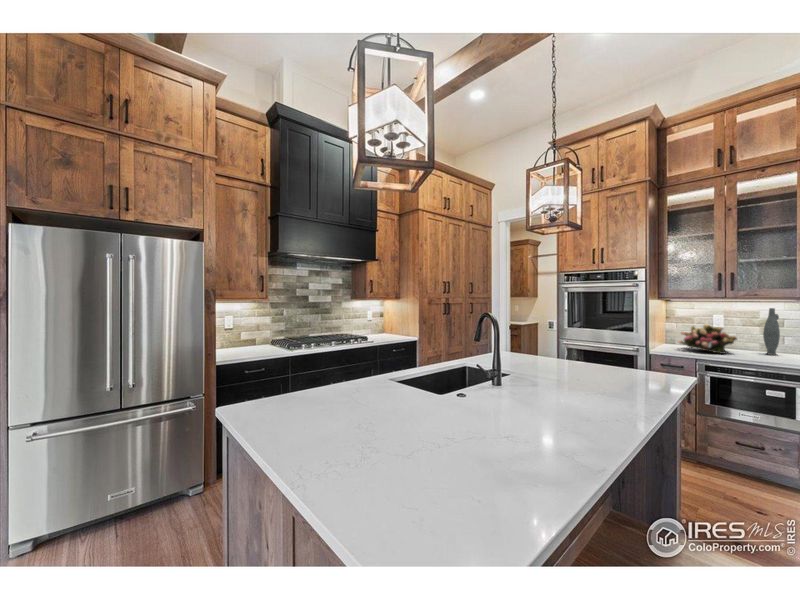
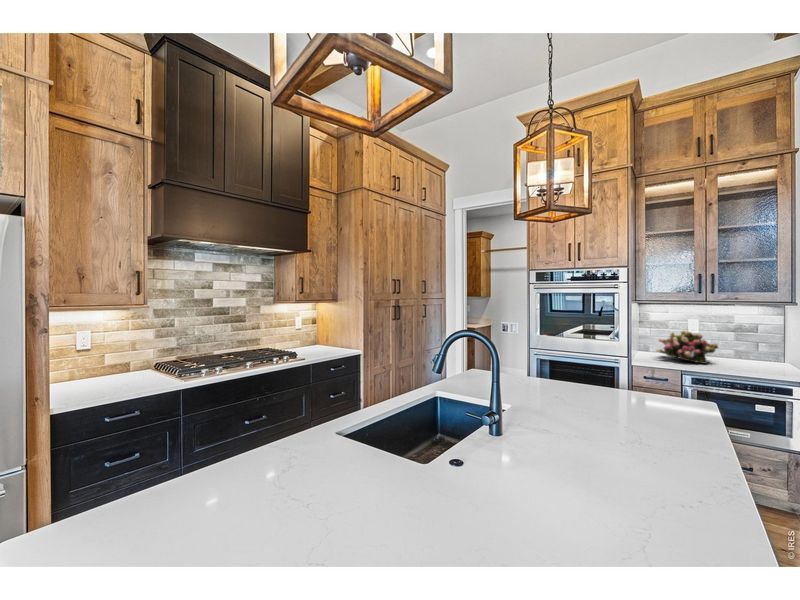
vase: present [763,308,780,355] -> none [742,313,758,363]

